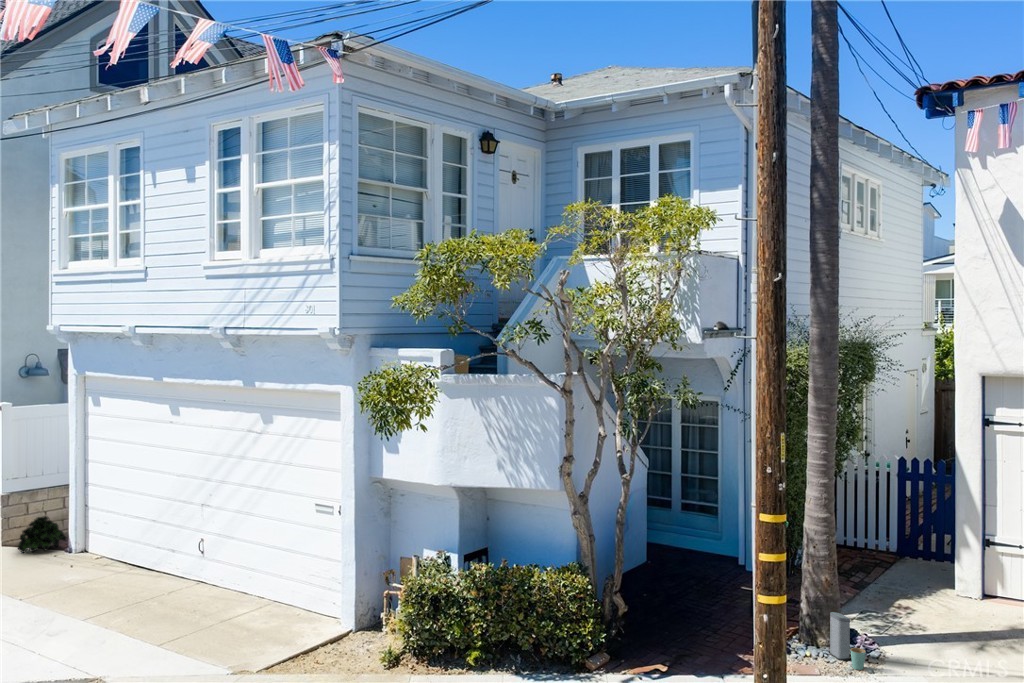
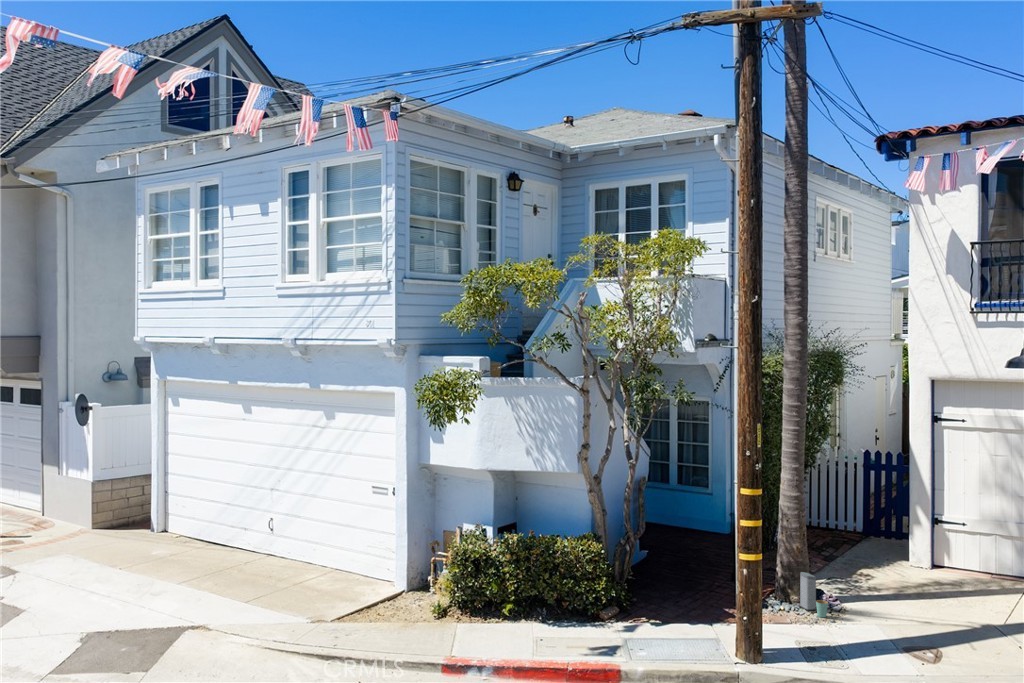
potted plant: present [18,516,66,553] -> none [107,501,148,532]

